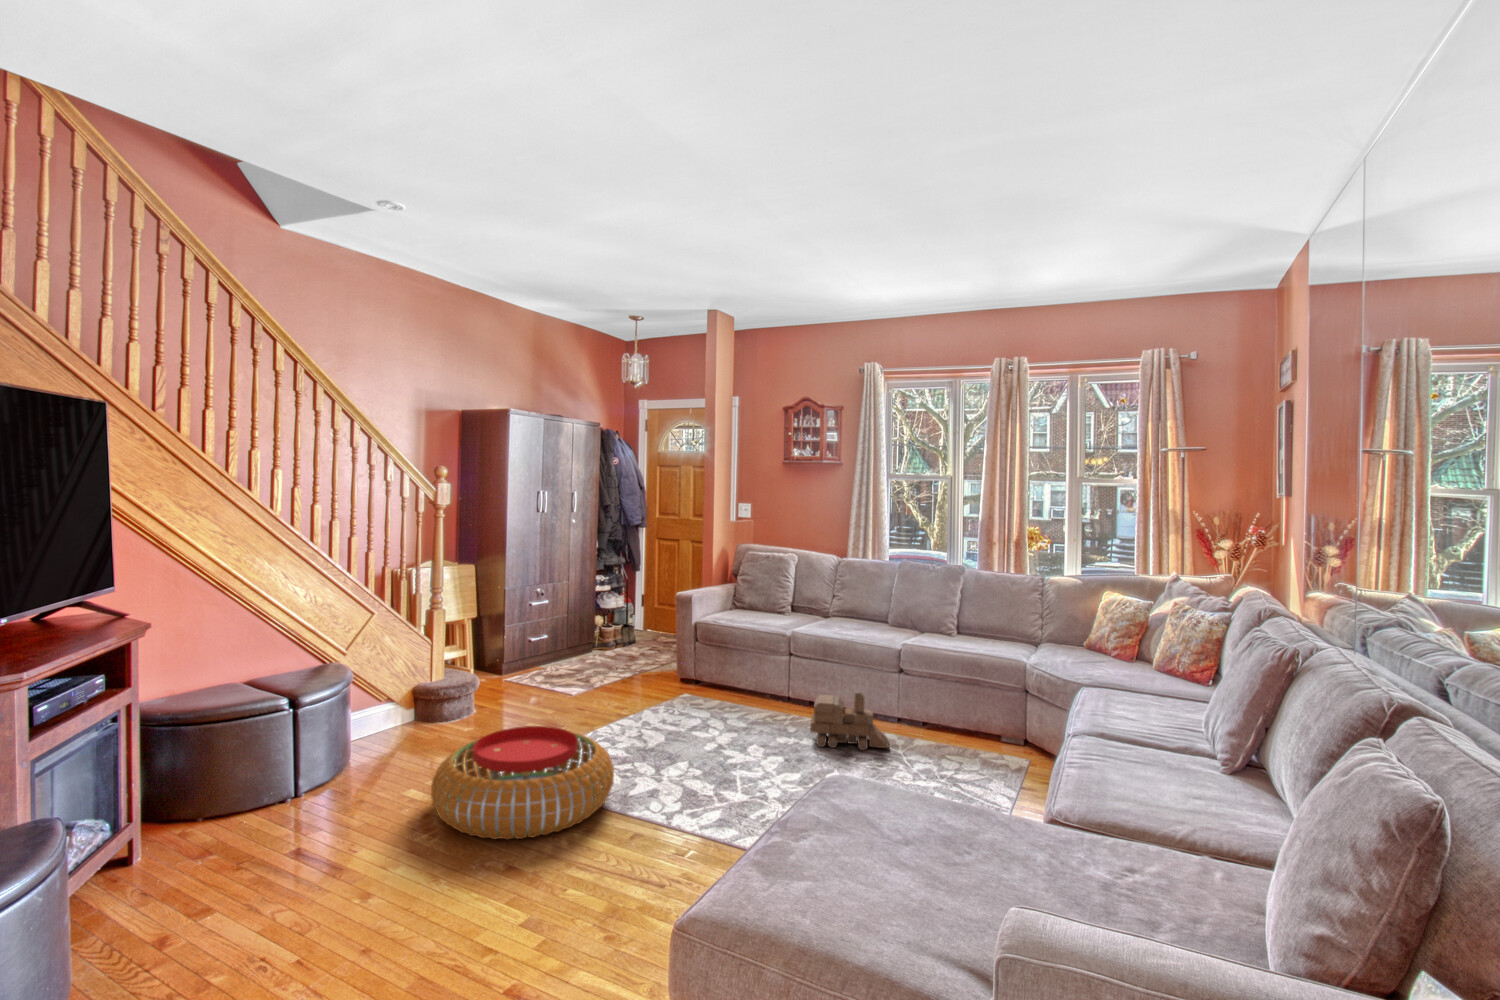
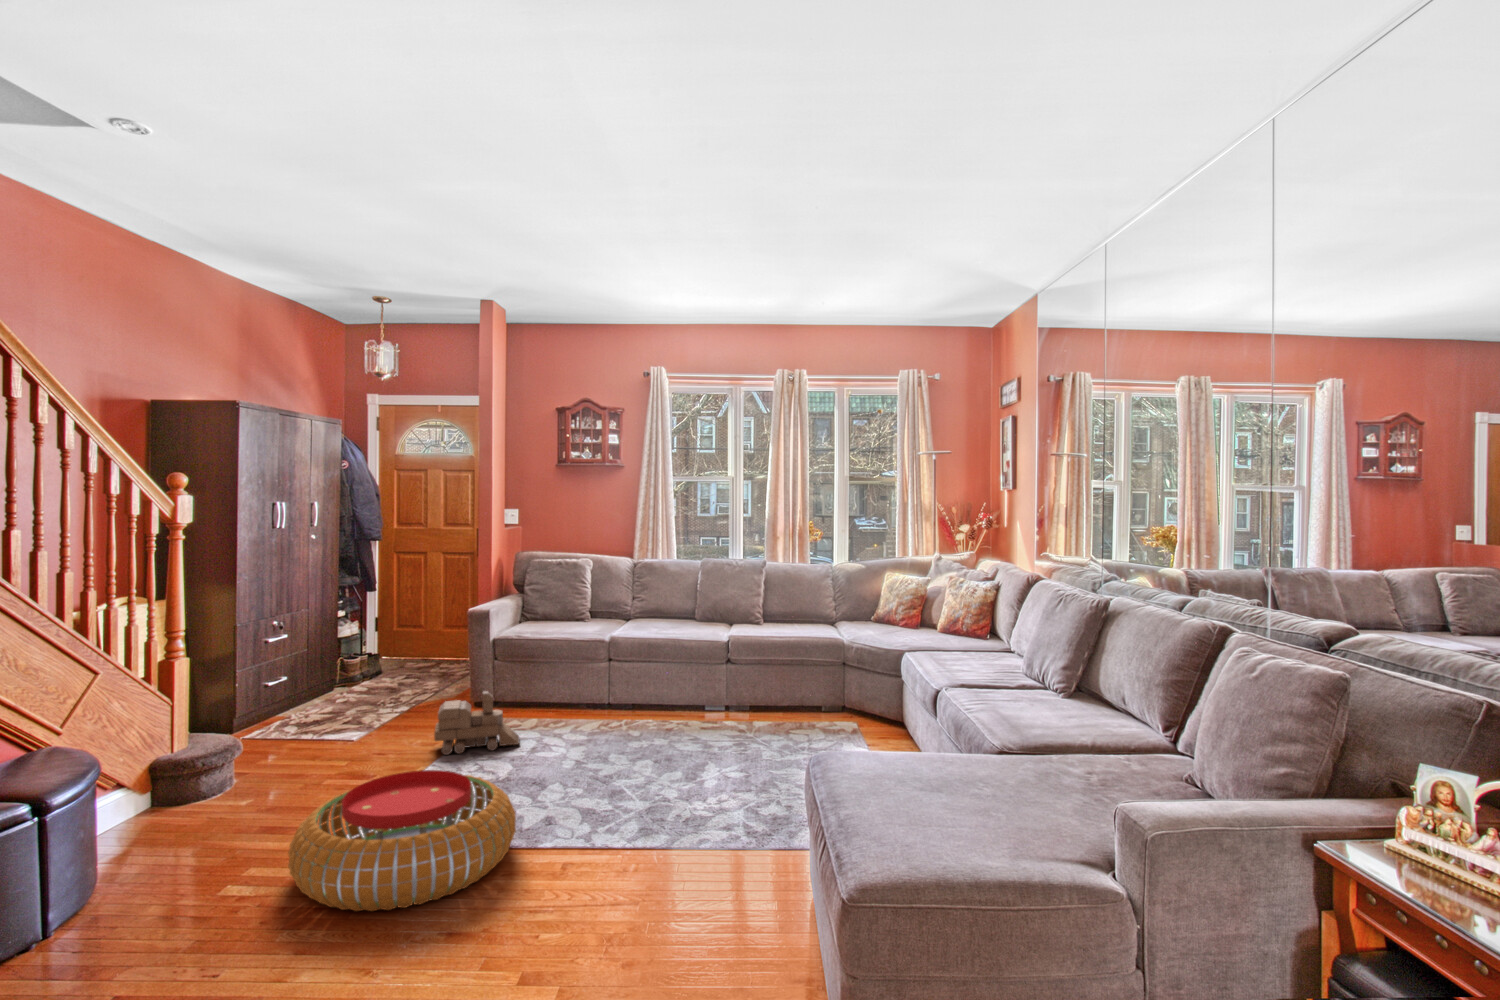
toy train: present [810,691,889,750] -> present [434,691,520,755]

